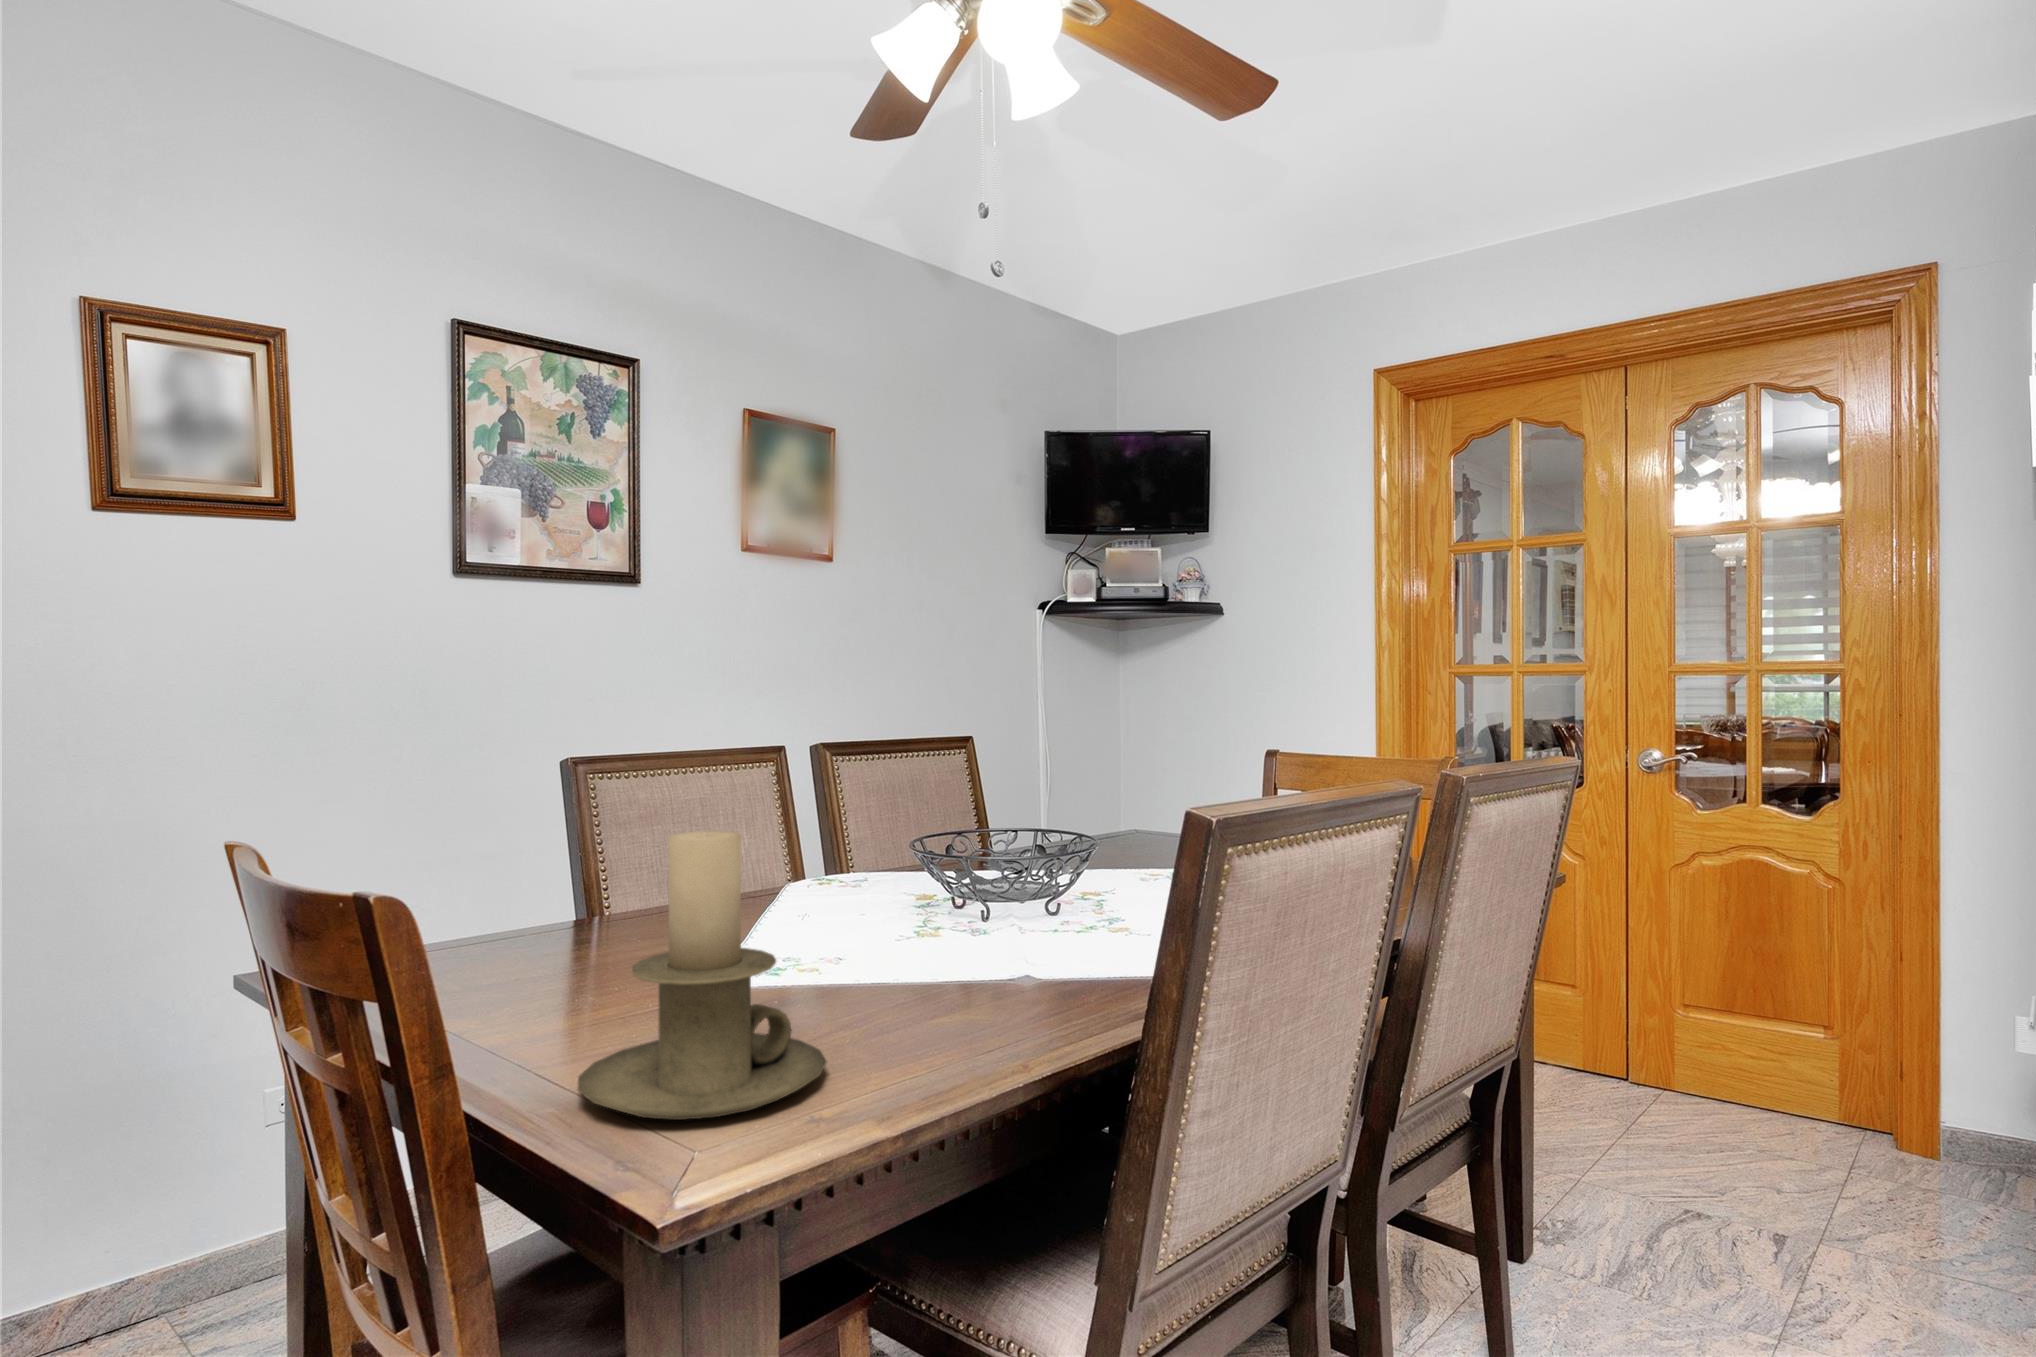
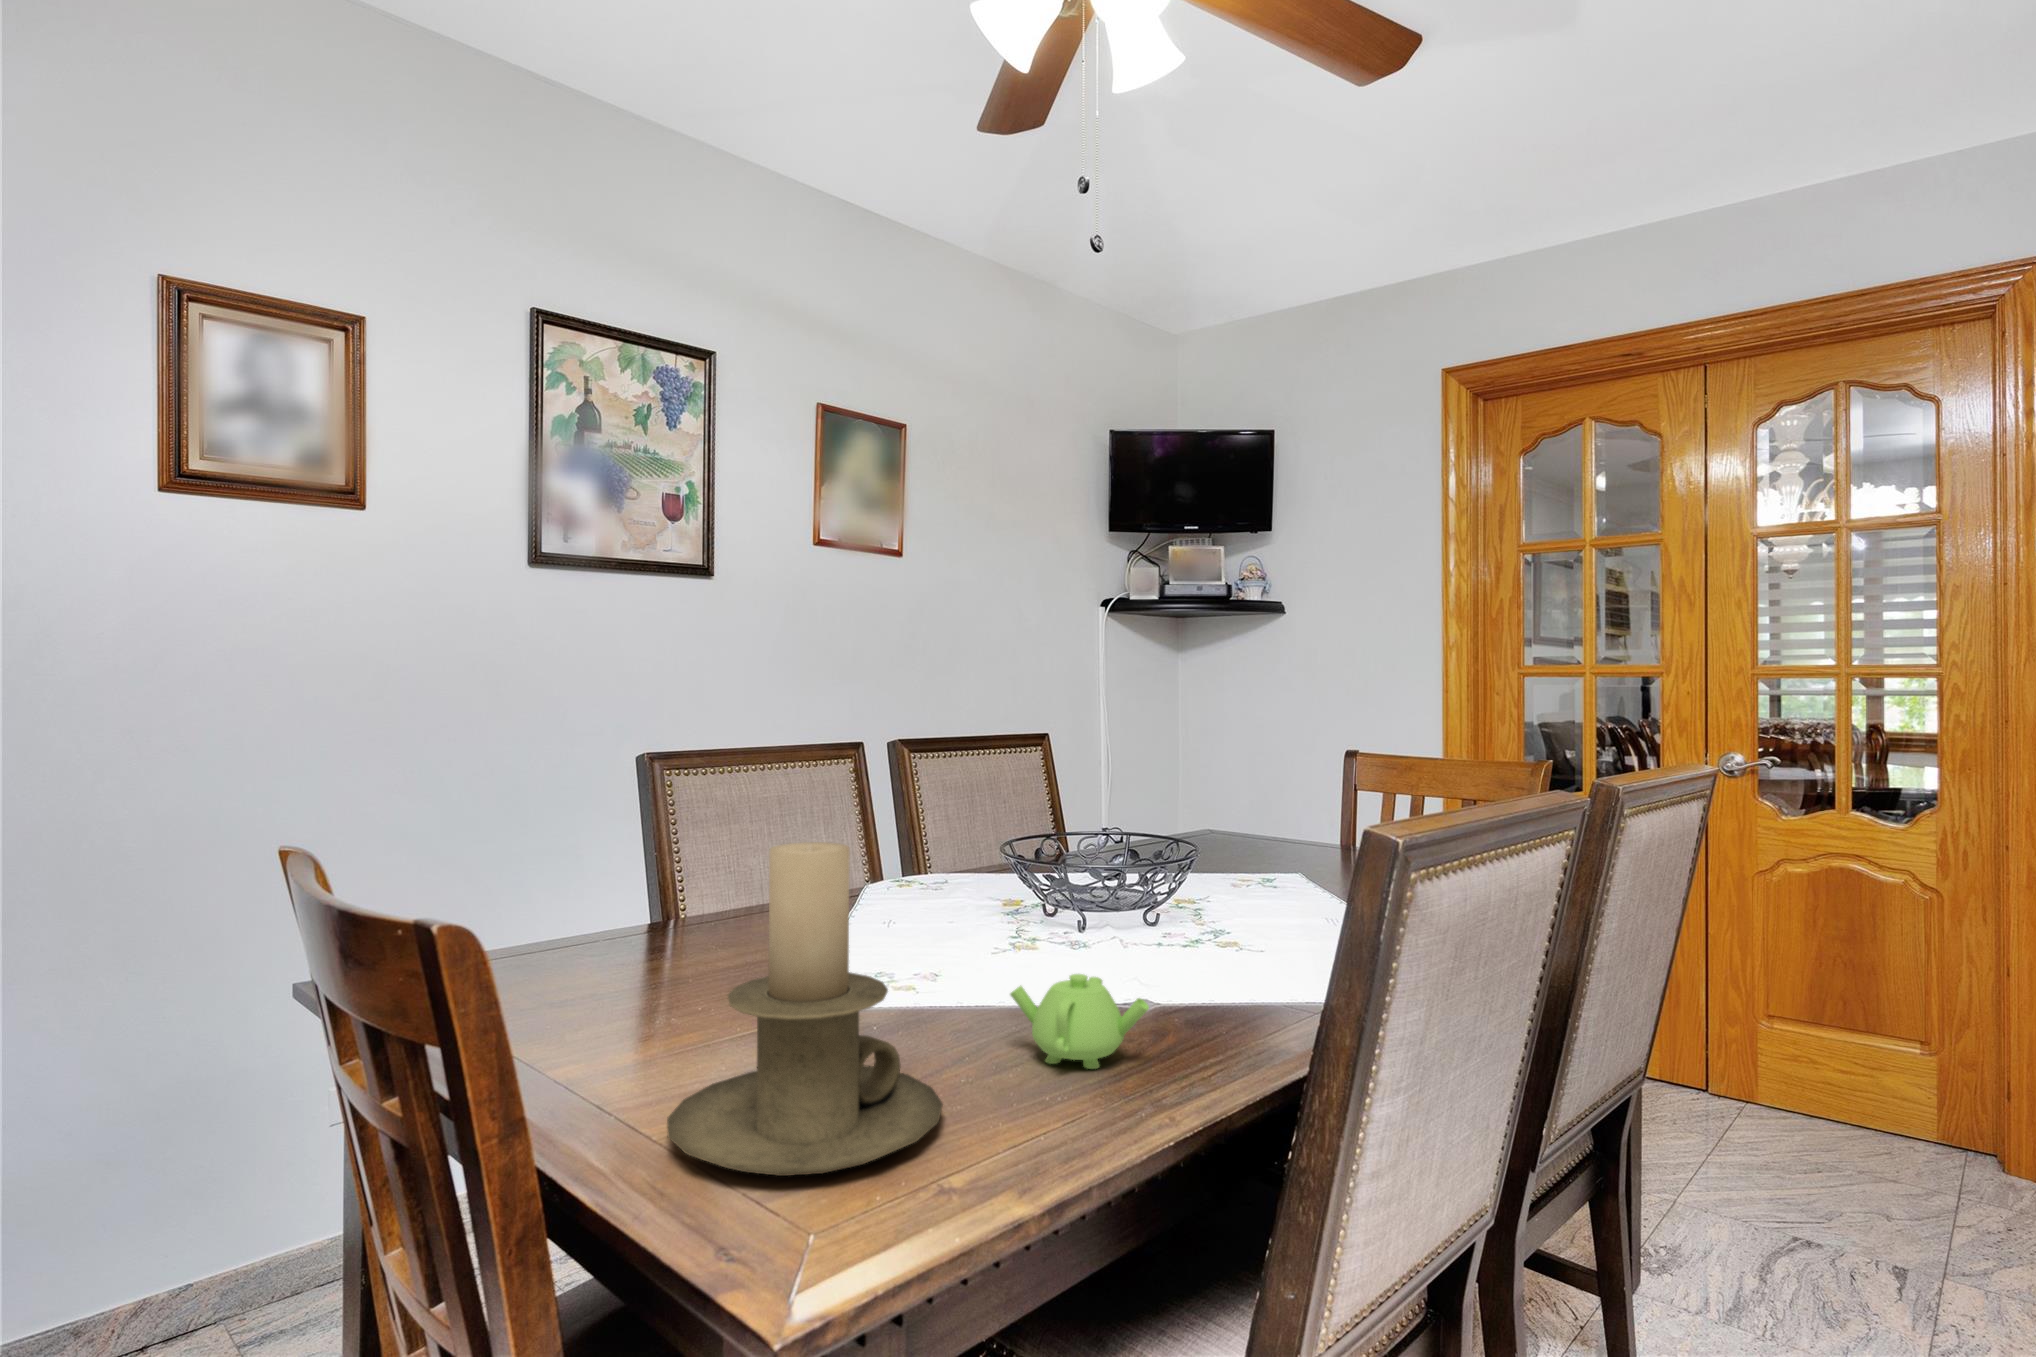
teapot: none [897,950,1021,1034] -> present [1010,974,1149,1069]

